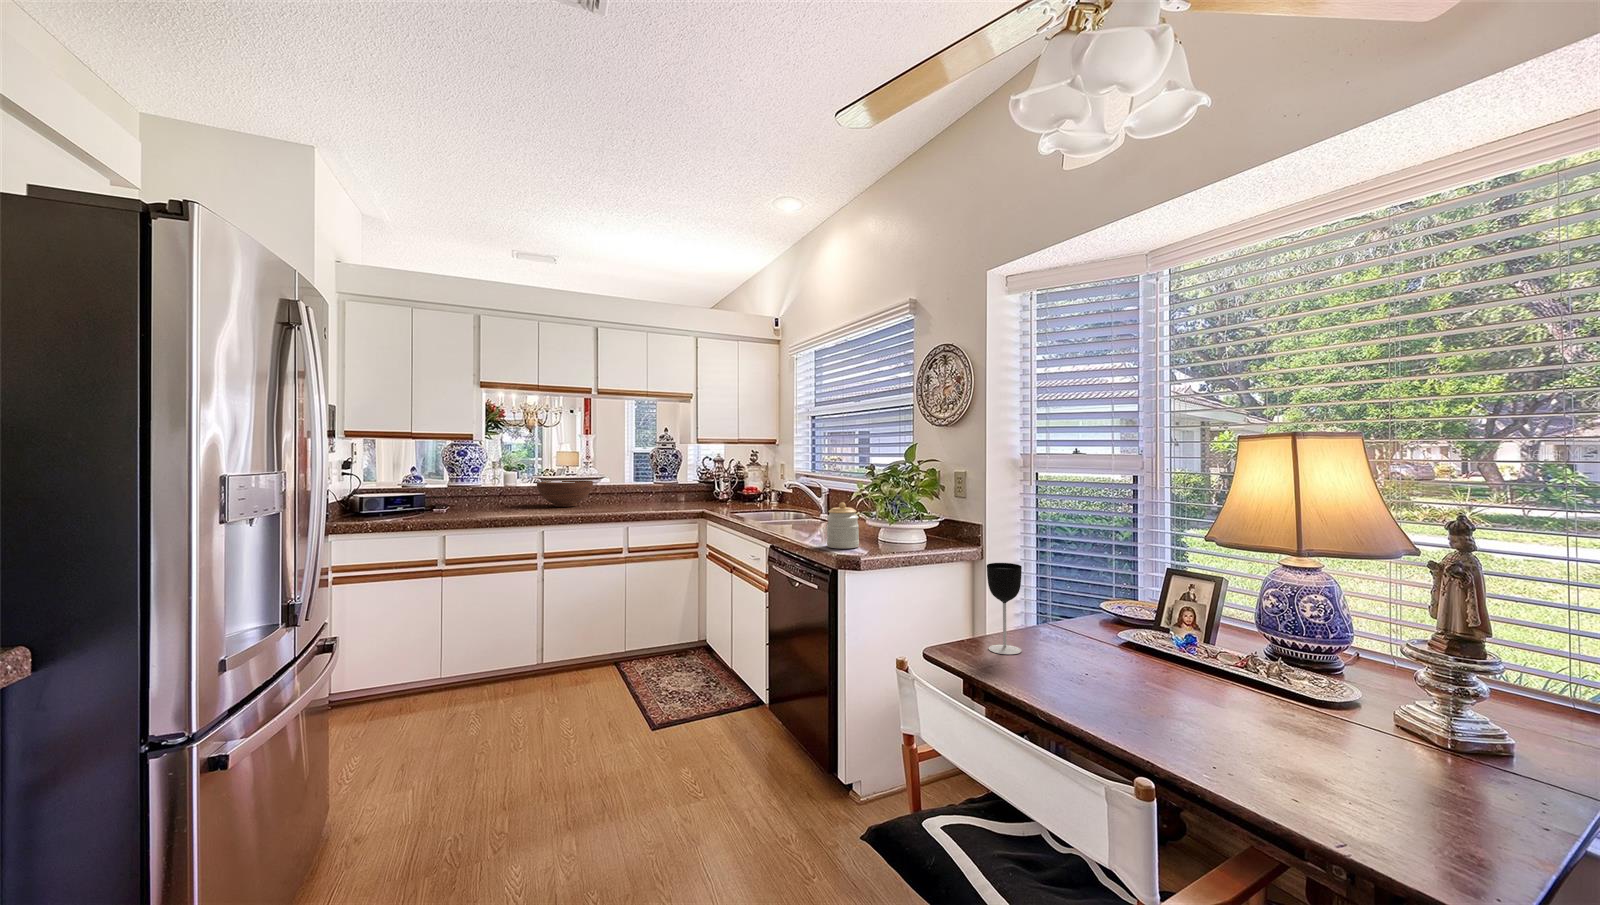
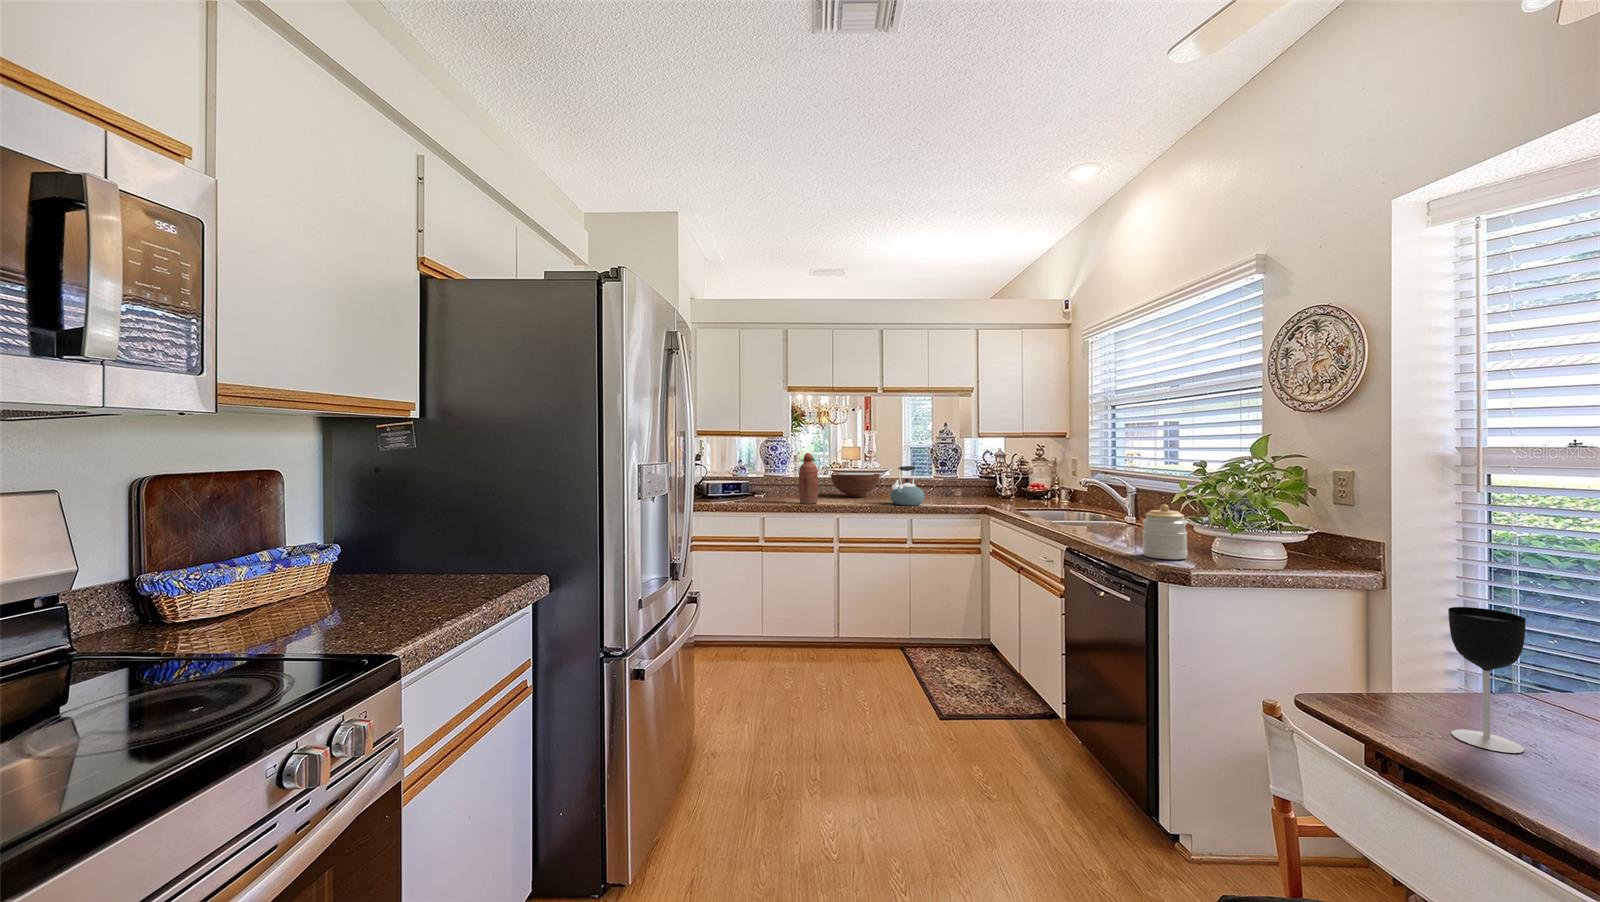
bottle: none [498,459,521,516] -> present [799,453,818,504]
kettle: none [605,473,640,514] -> present [891,466,924,506]

